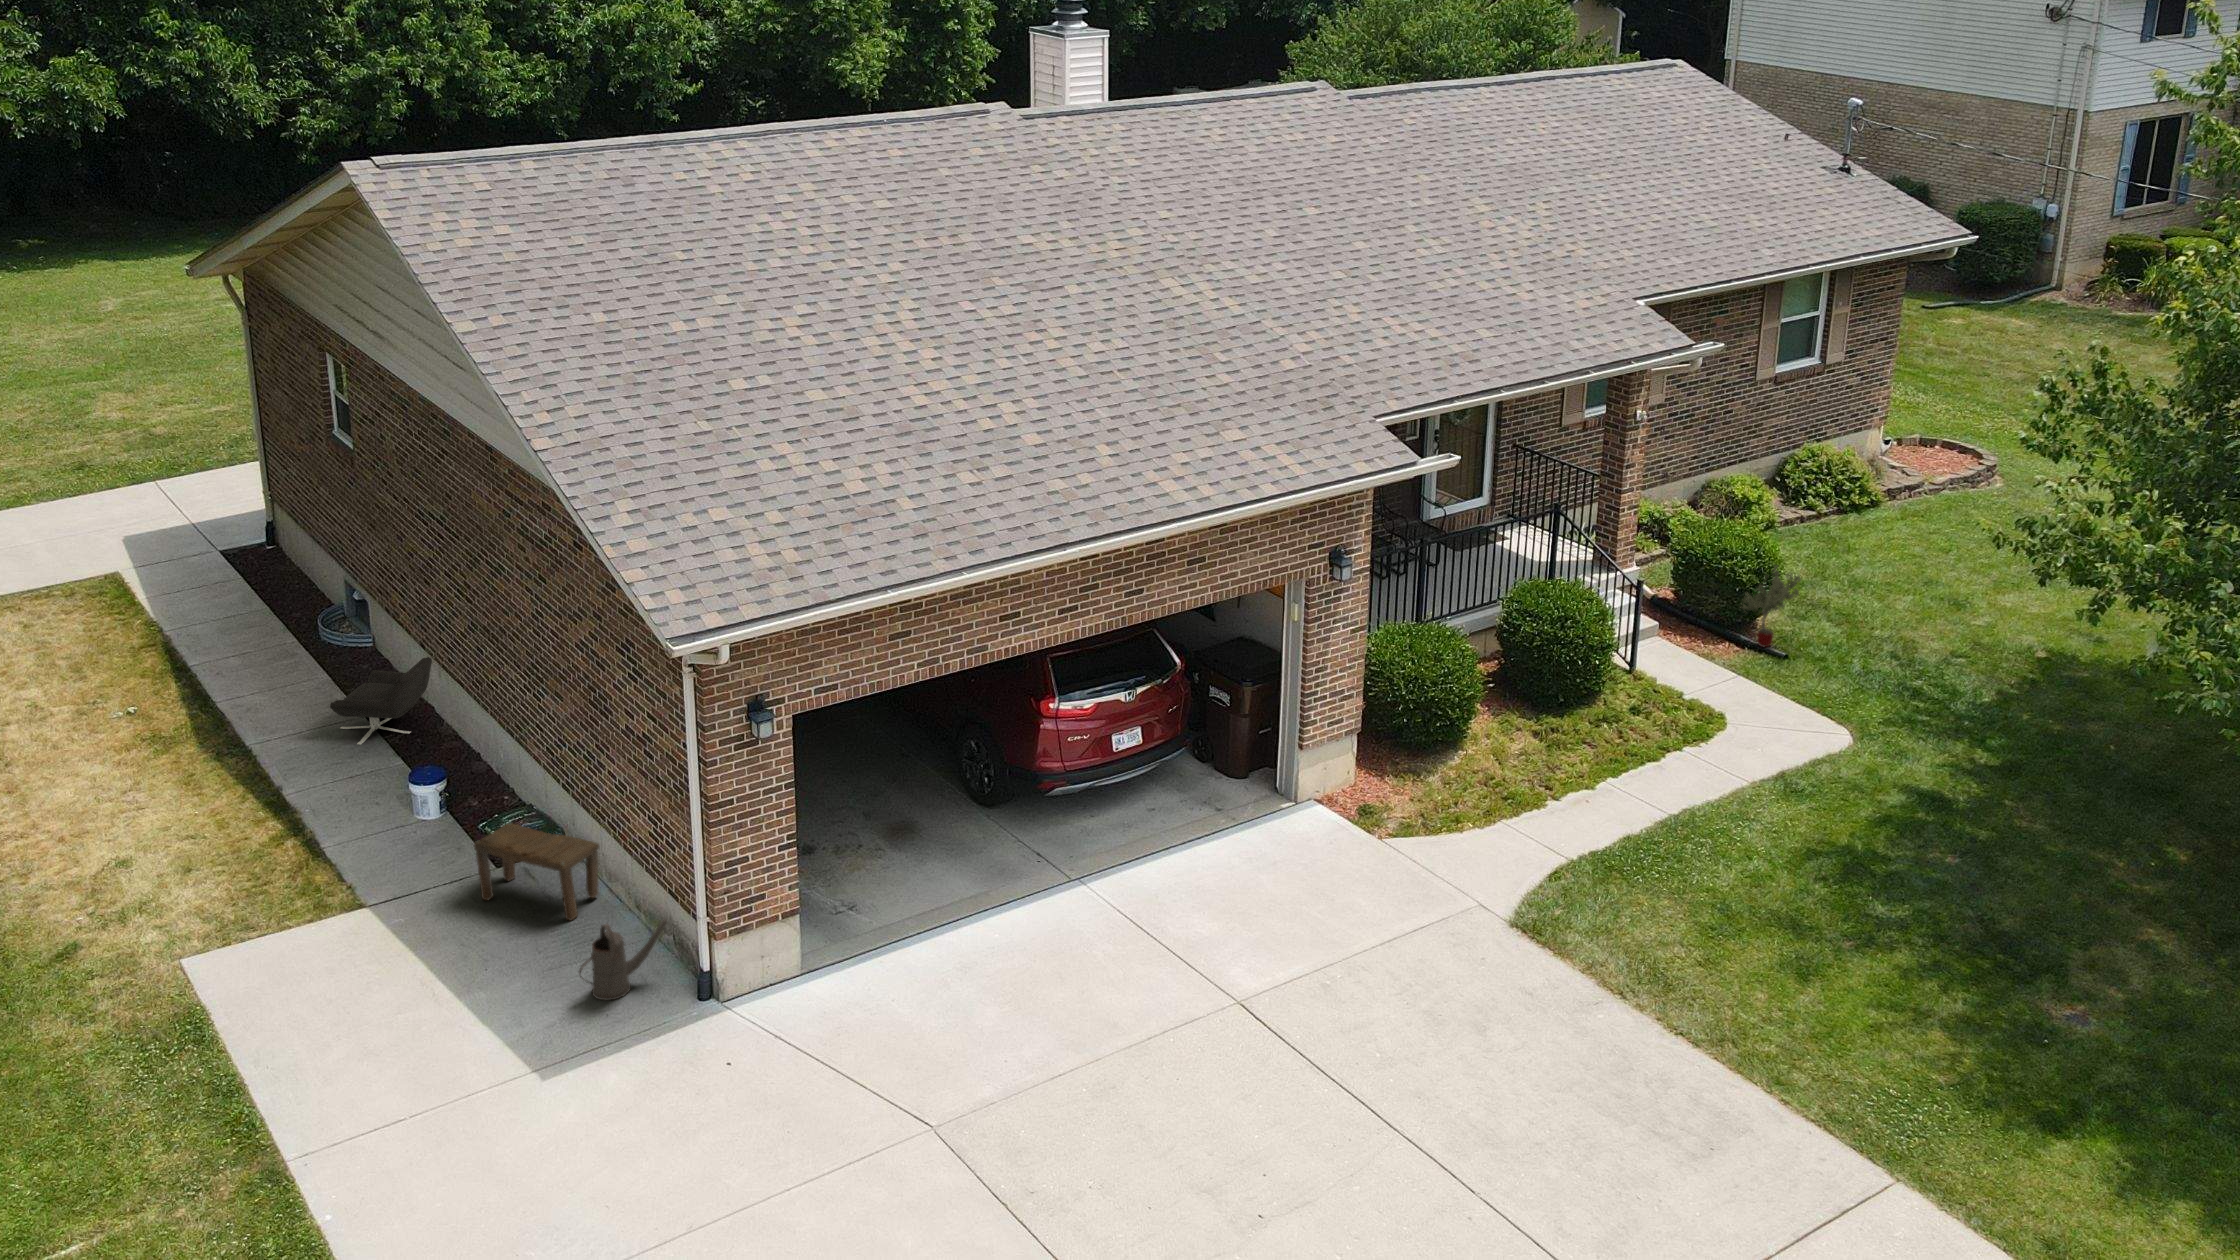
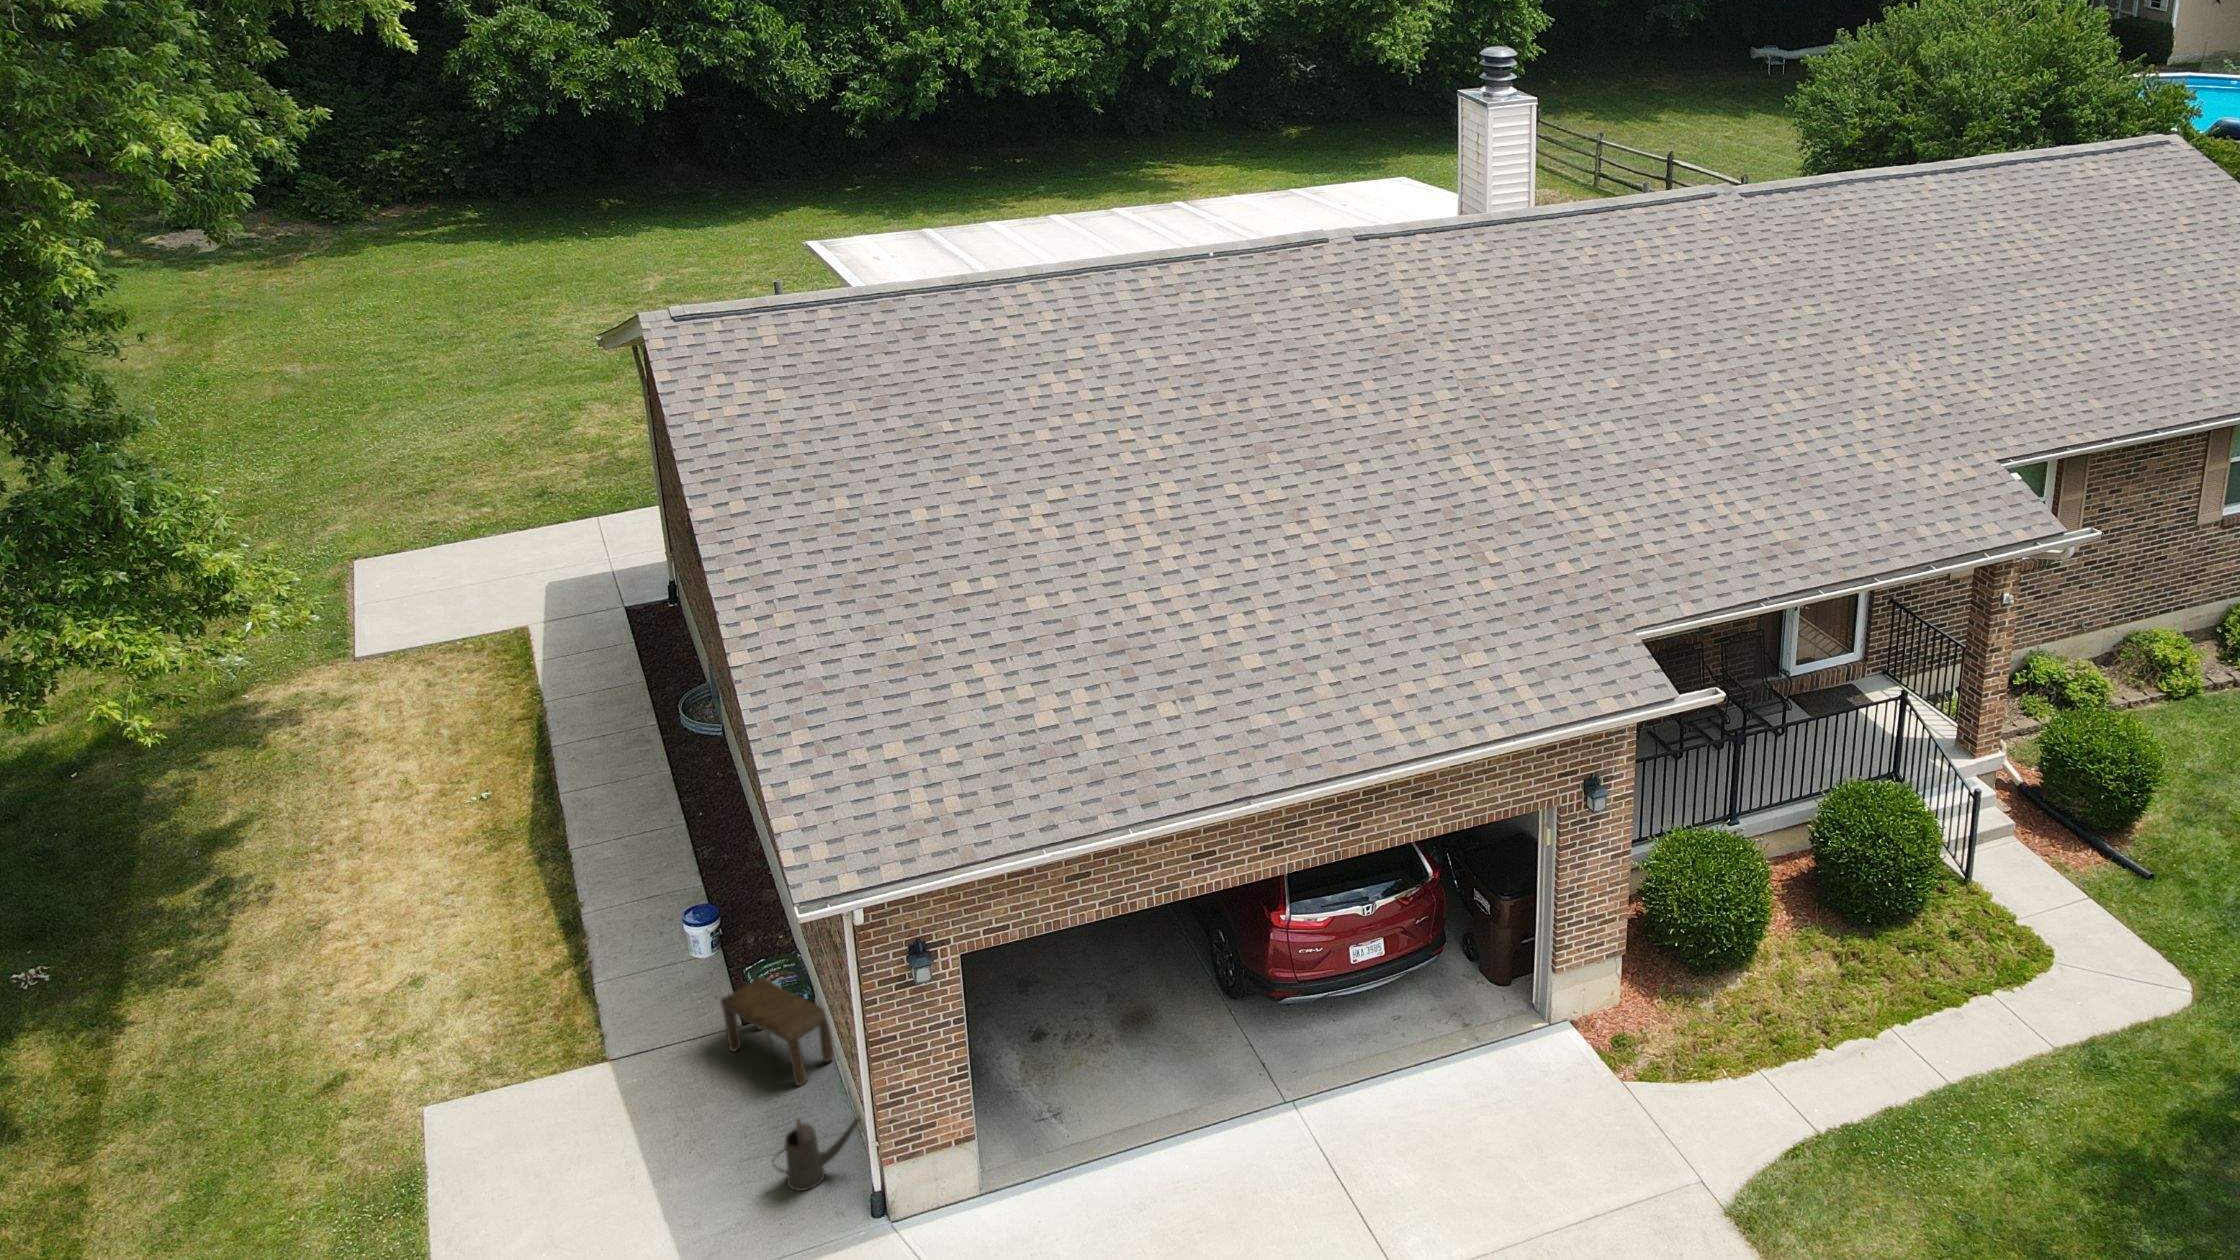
potted tree: present [1740,566,1801,647] -> none [2110,772,2185,860]
lounge chair: present [330,657,432,745] -> none [661,764,759,844]

